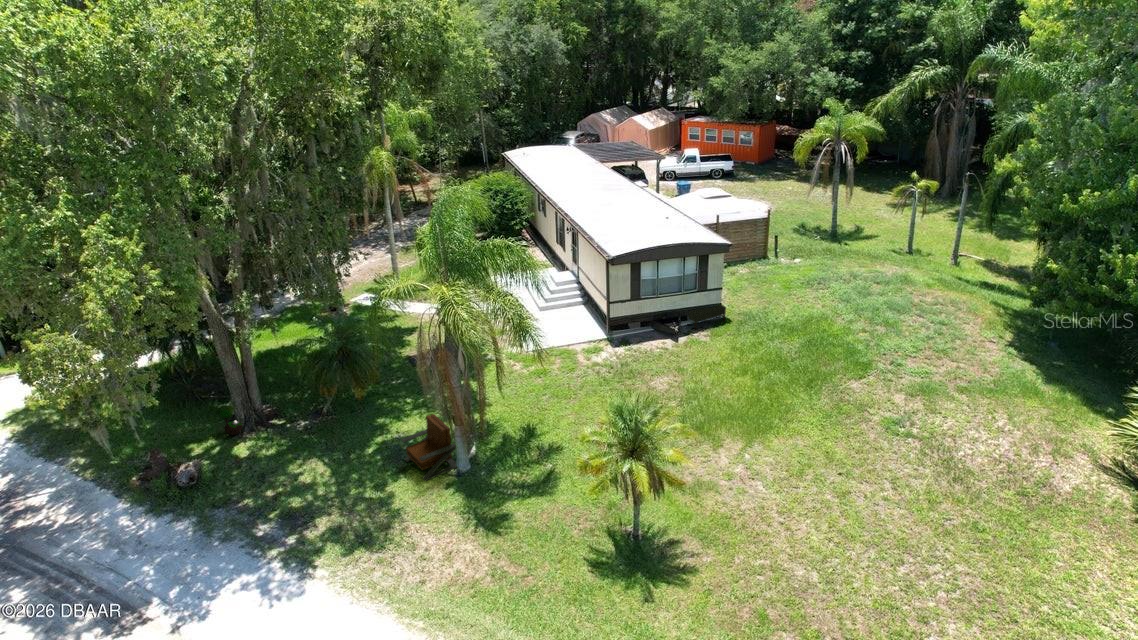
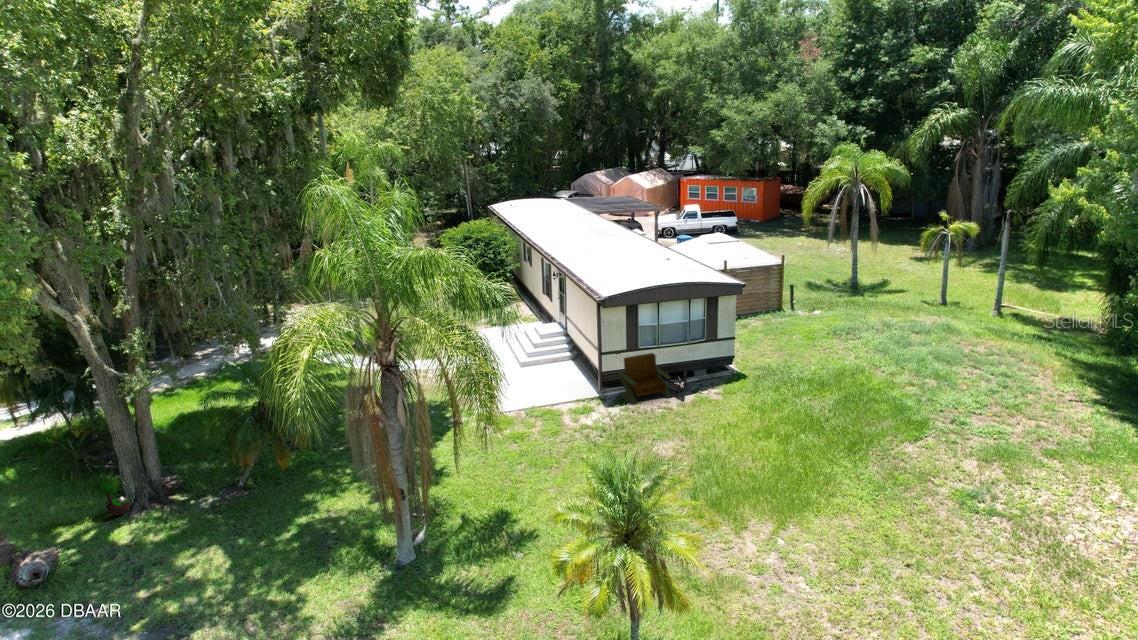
bench: present [687,304,726,329] -> none [694,355,741,387]
lounge chair: present [402,414,457,481] -> present [618,353,672,405]

